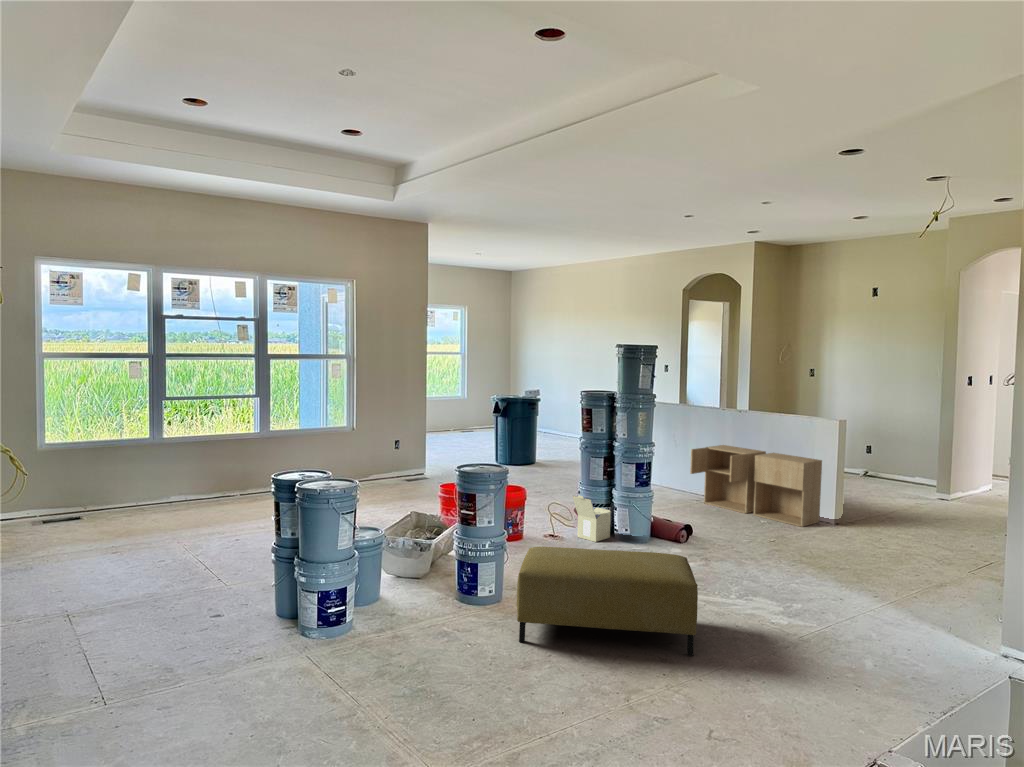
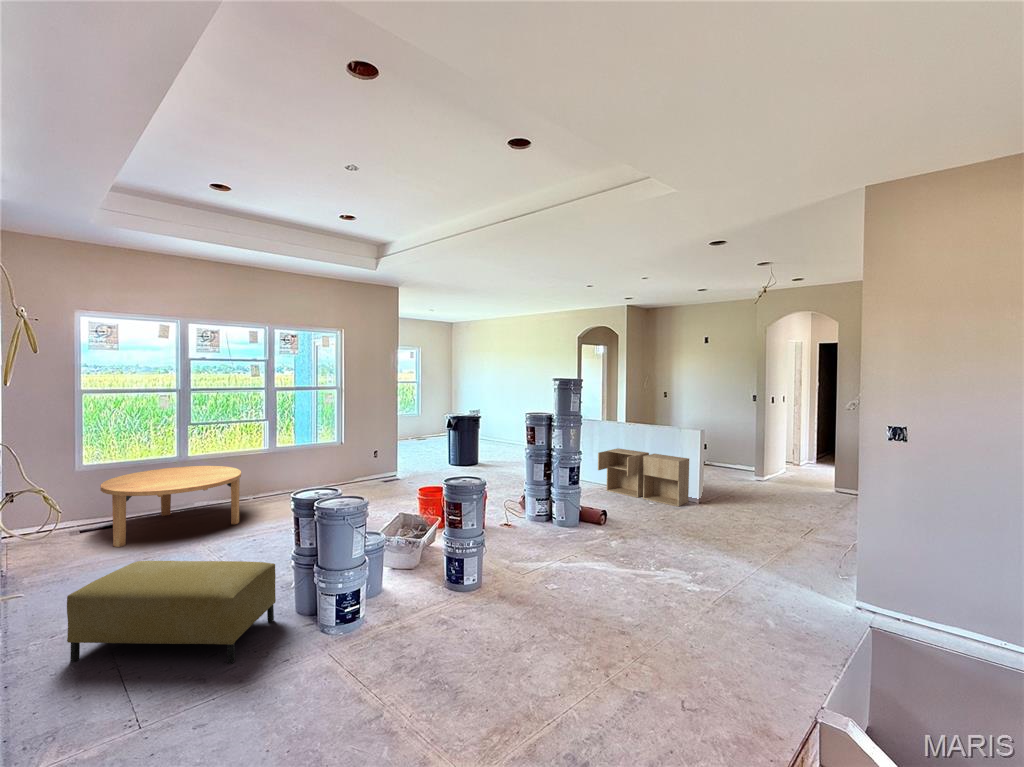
coffee table: none [67,450,223,538] -> present [100,466,241,547]
cardboard box: present [573,496,611,542] -> none [522,492,551,527]
ottoman: present [517,547,698,656] -> present [67,561,276,663]

